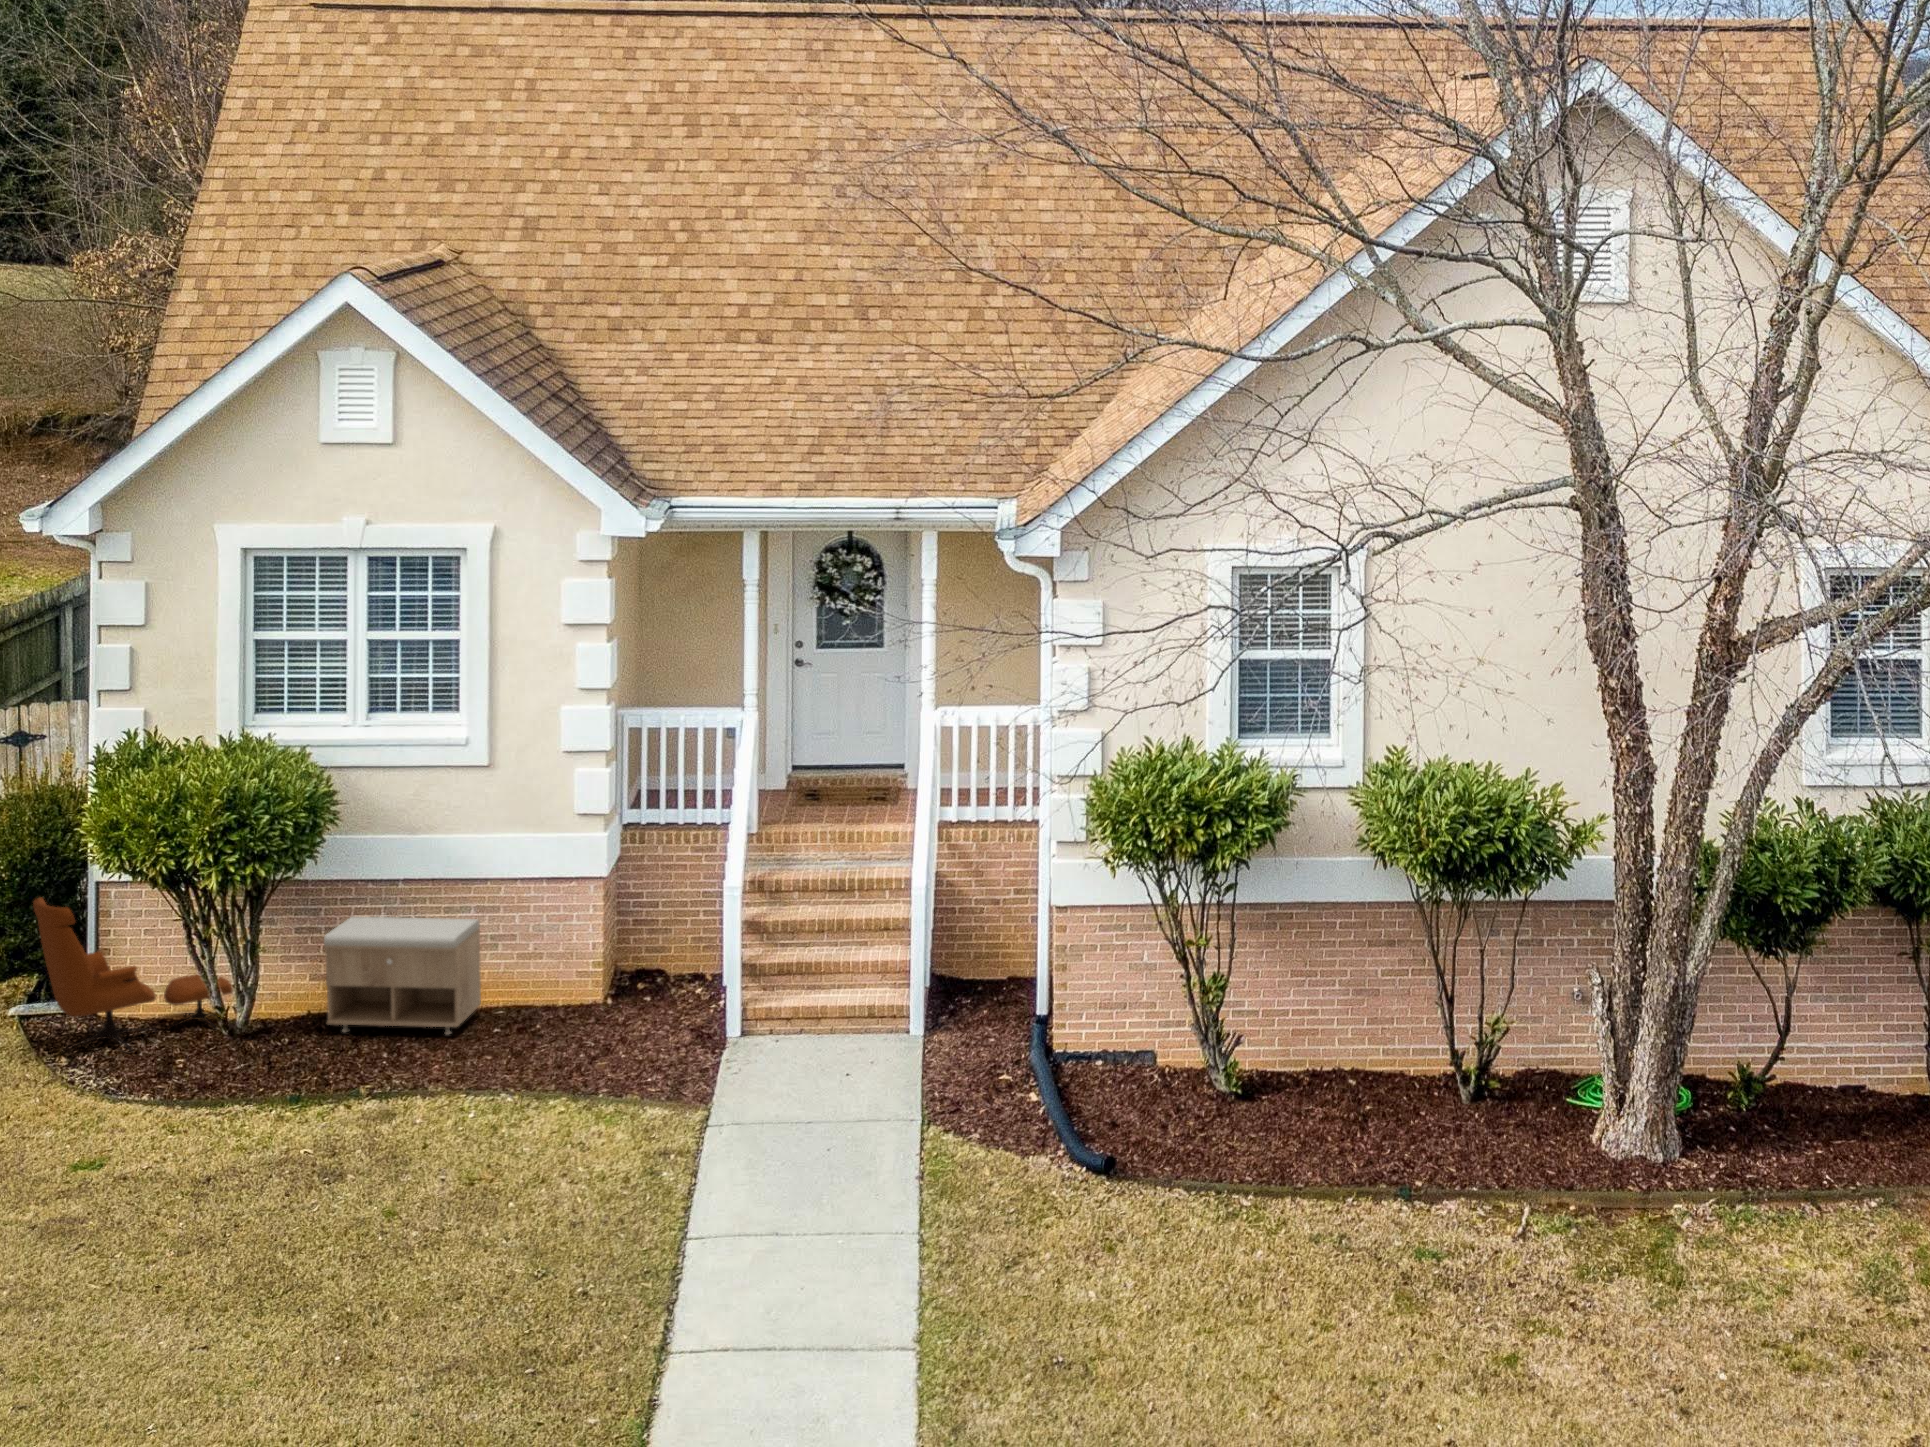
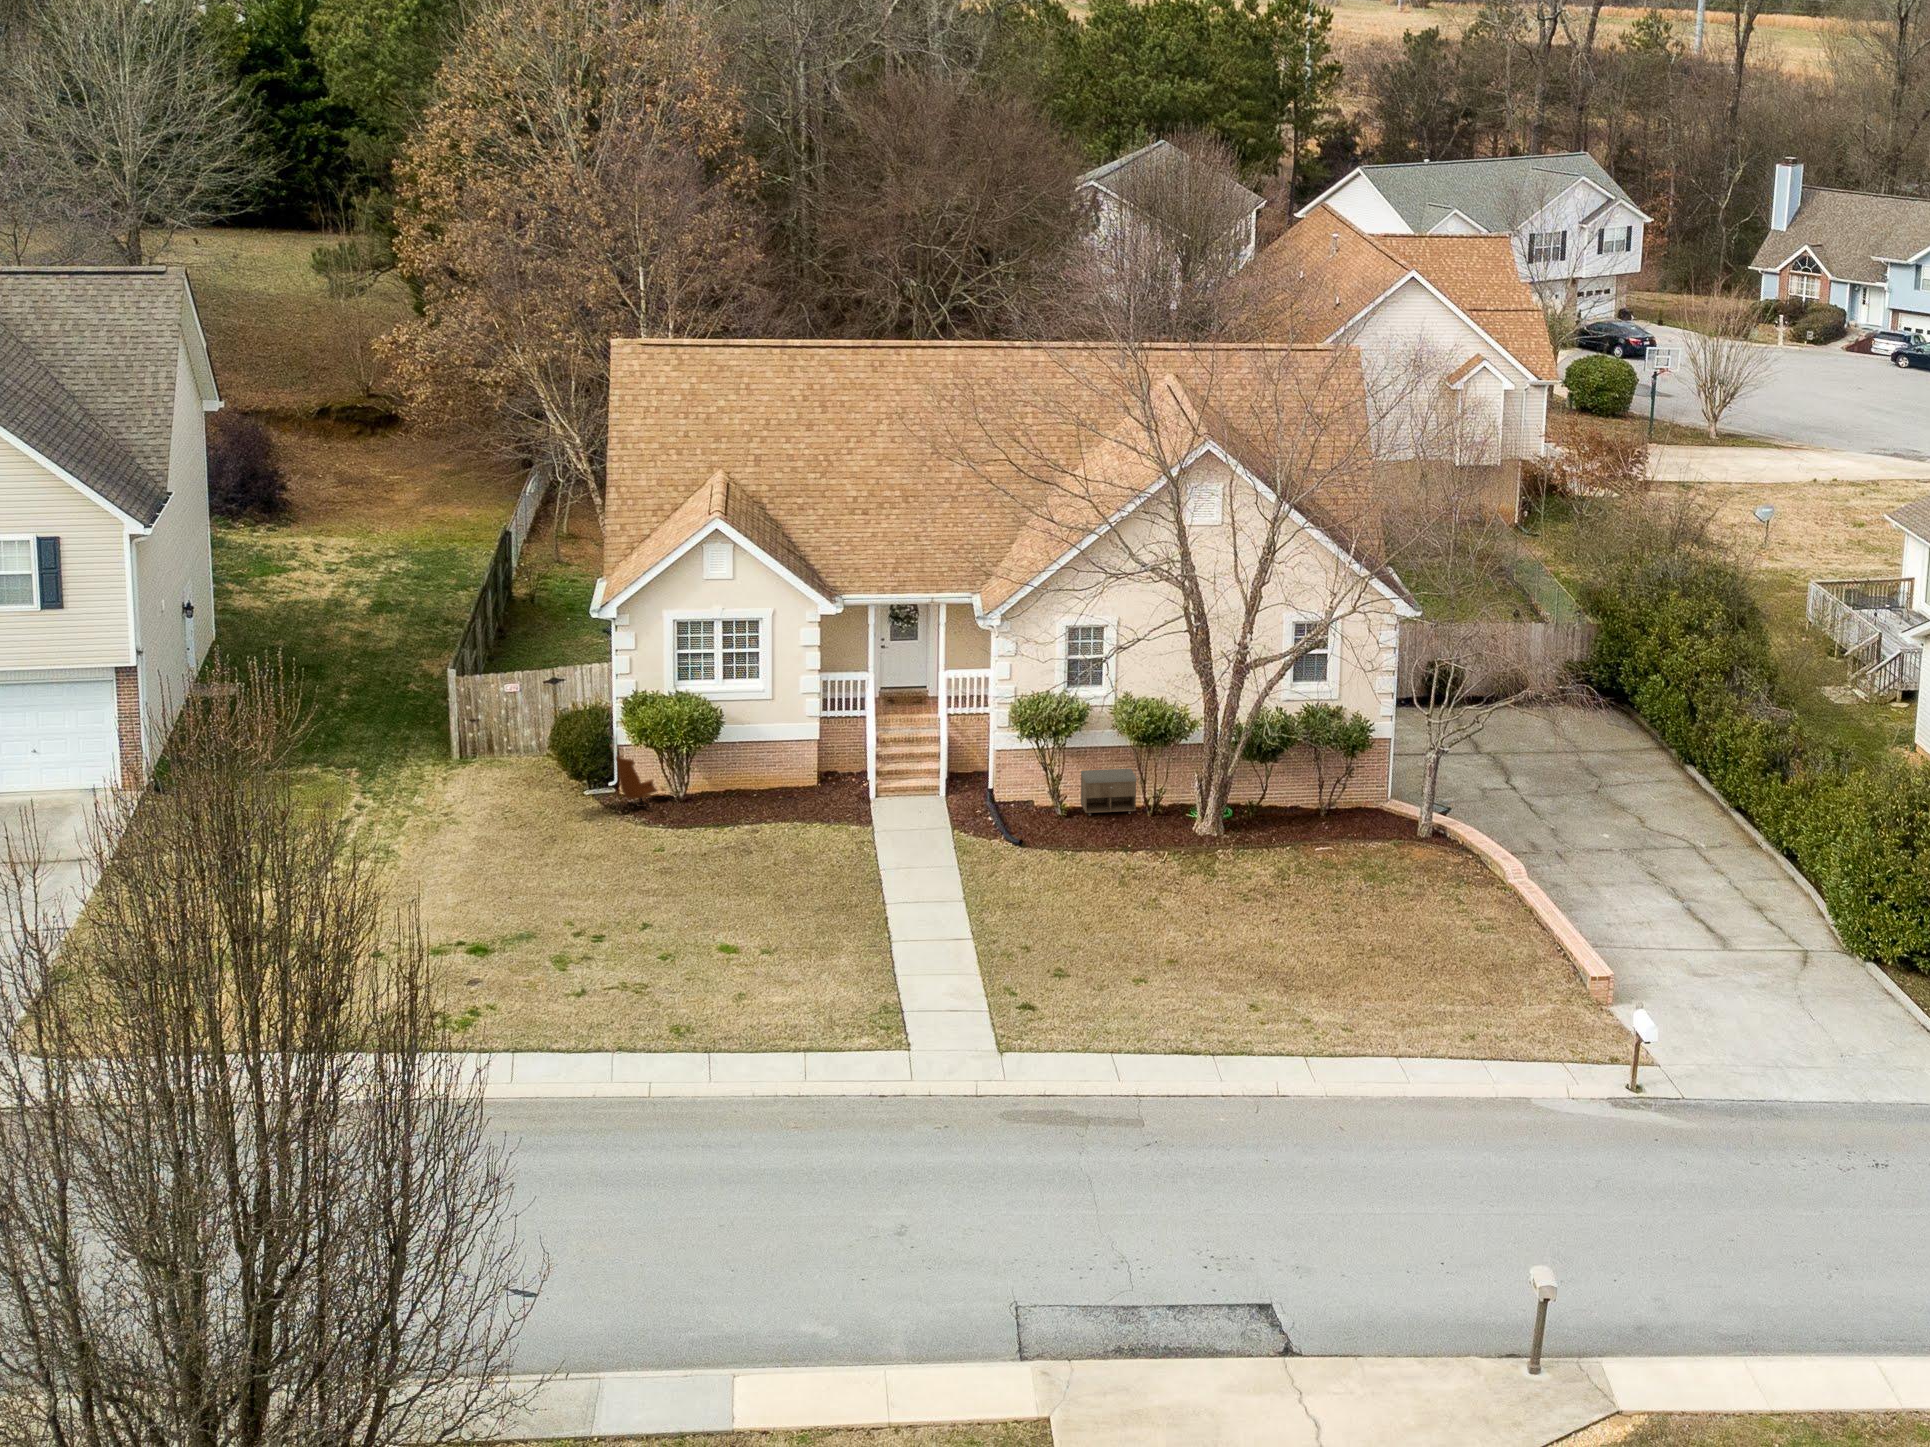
storage bench: present [324,917,481,1035] -> present [1081,769,1137,816]

